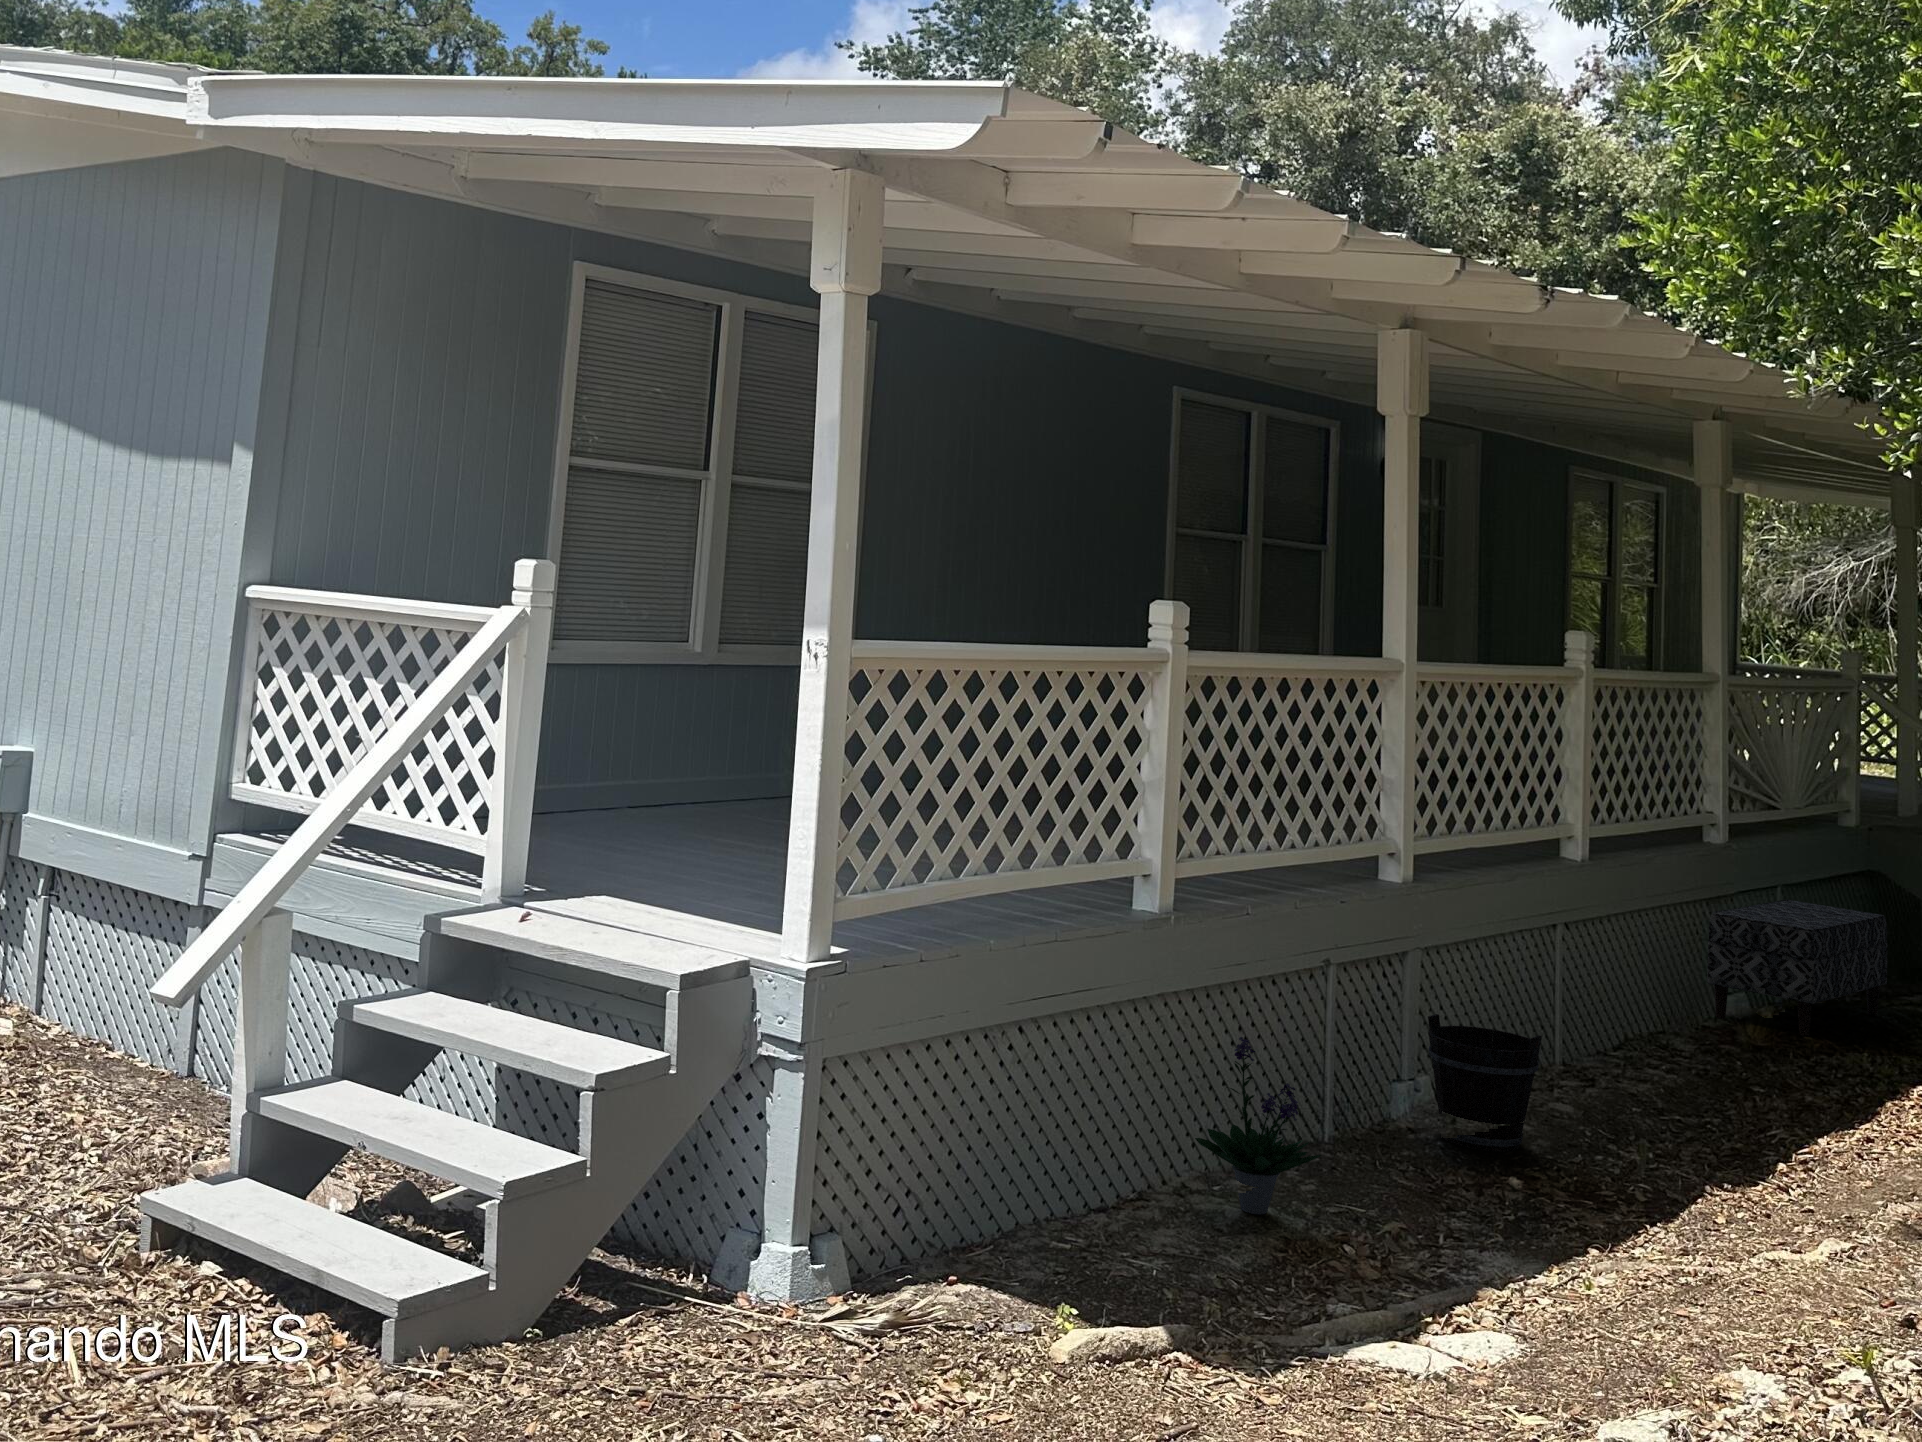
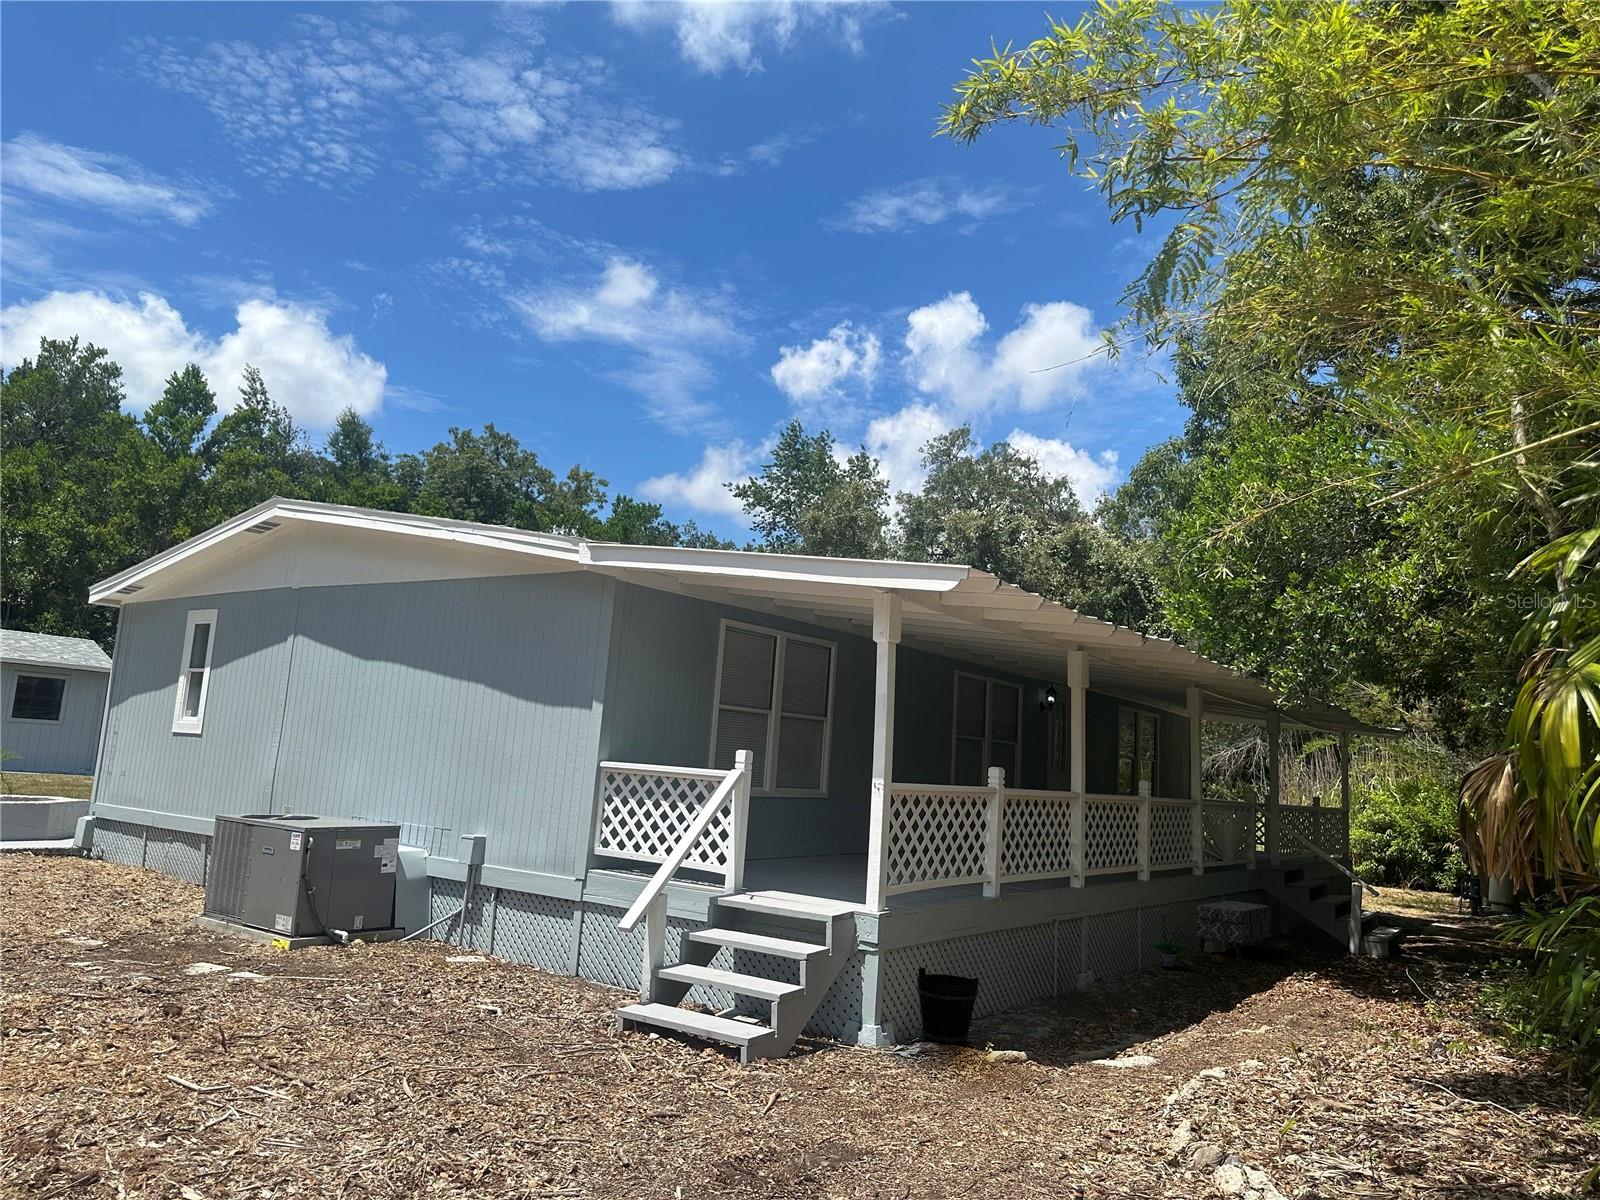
bucket: present [1428,1014,1542,1152] -> present [917,967,979,1044]
potted plant: present [1195,1037,1321,1214] -> present [1150,912,1189,967]

